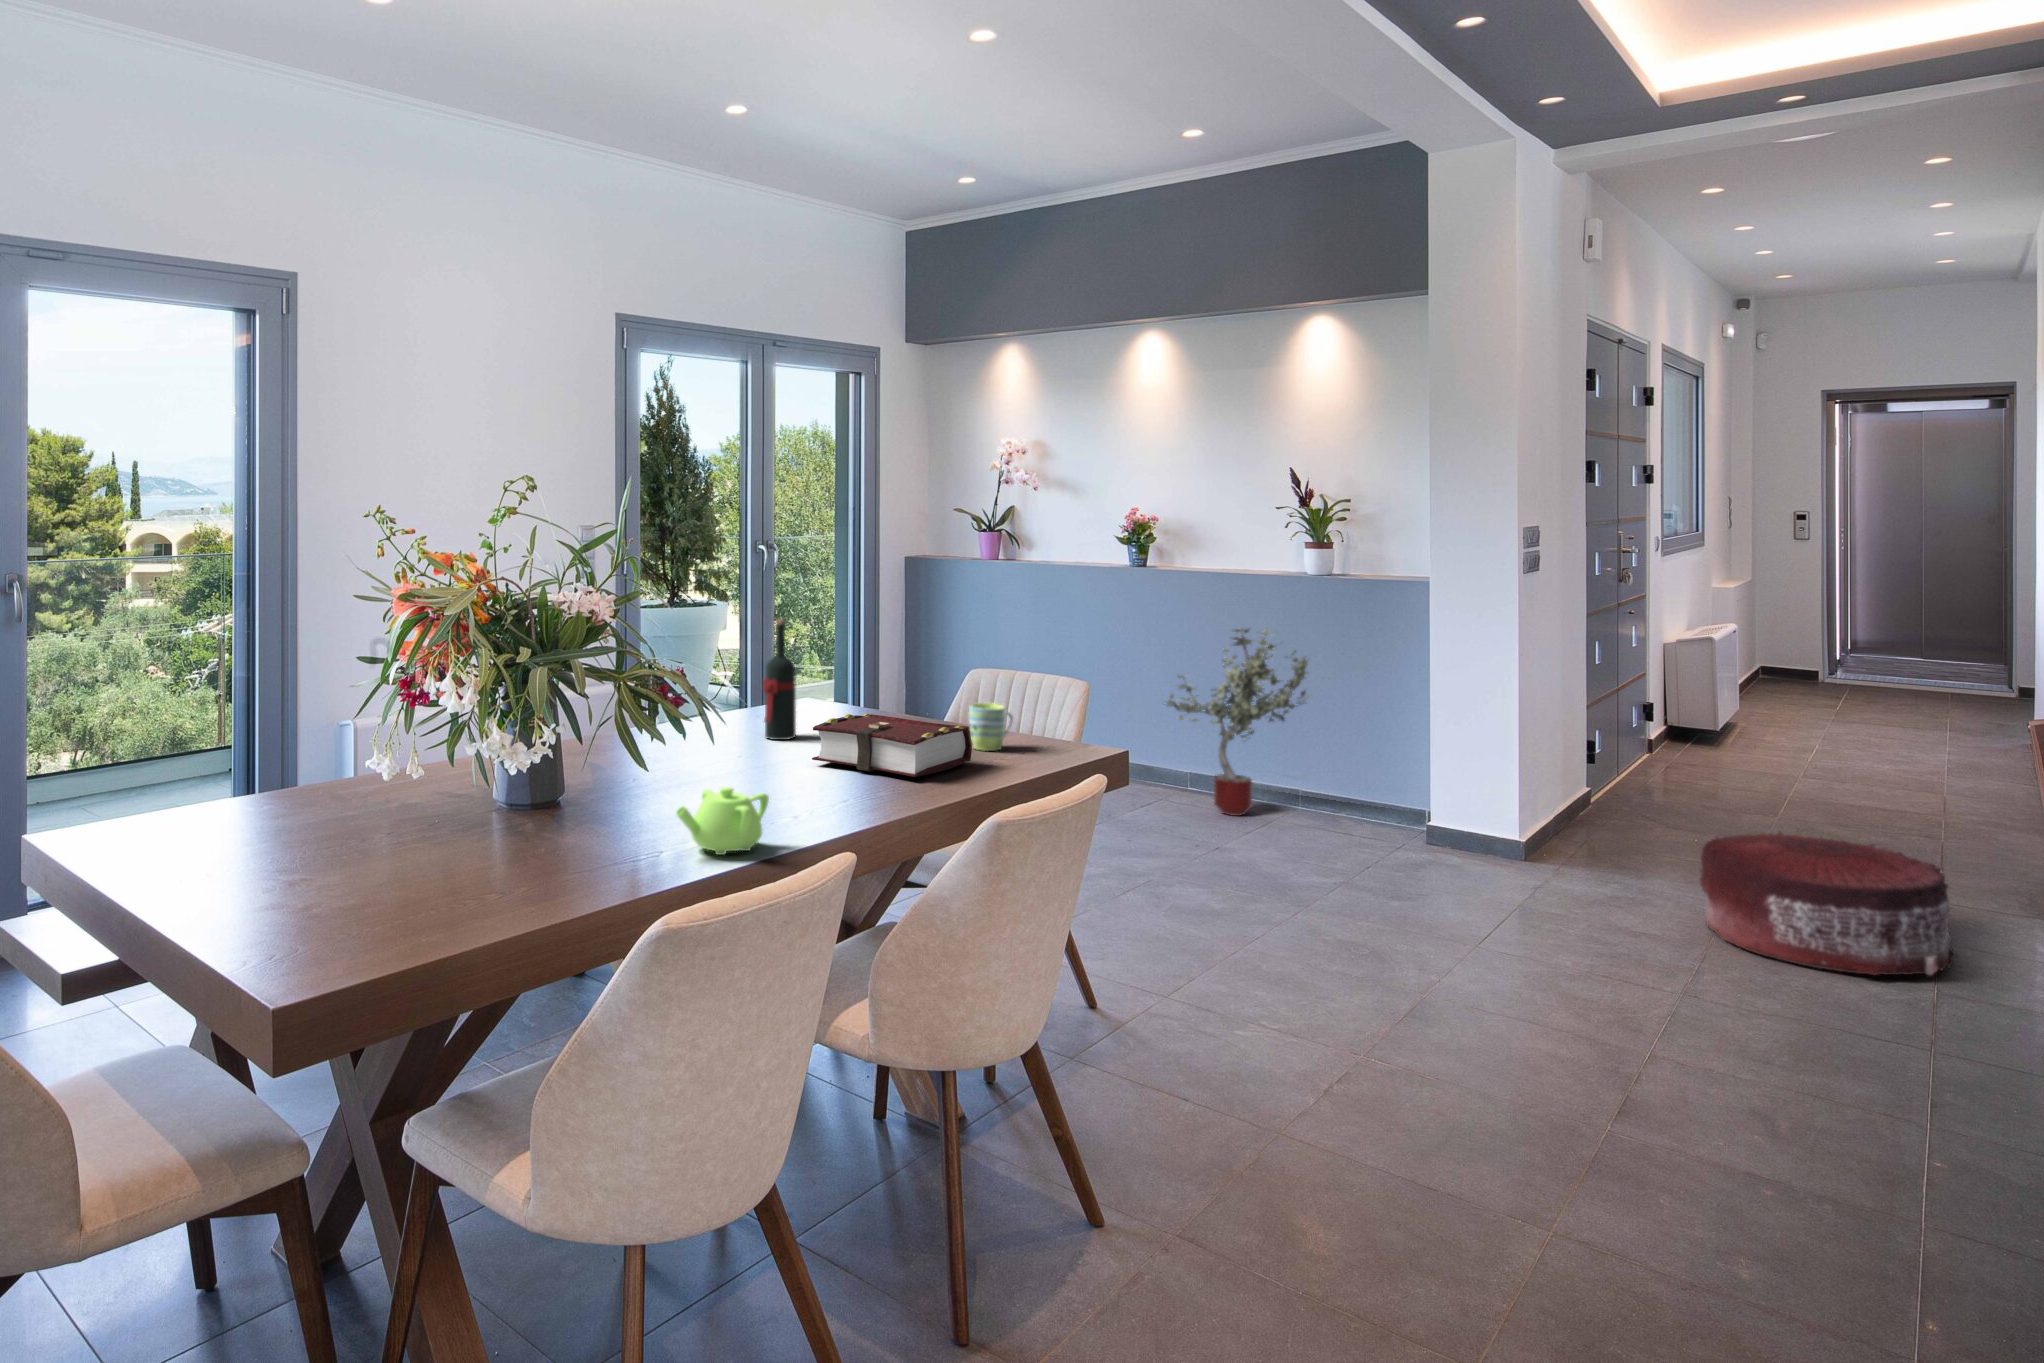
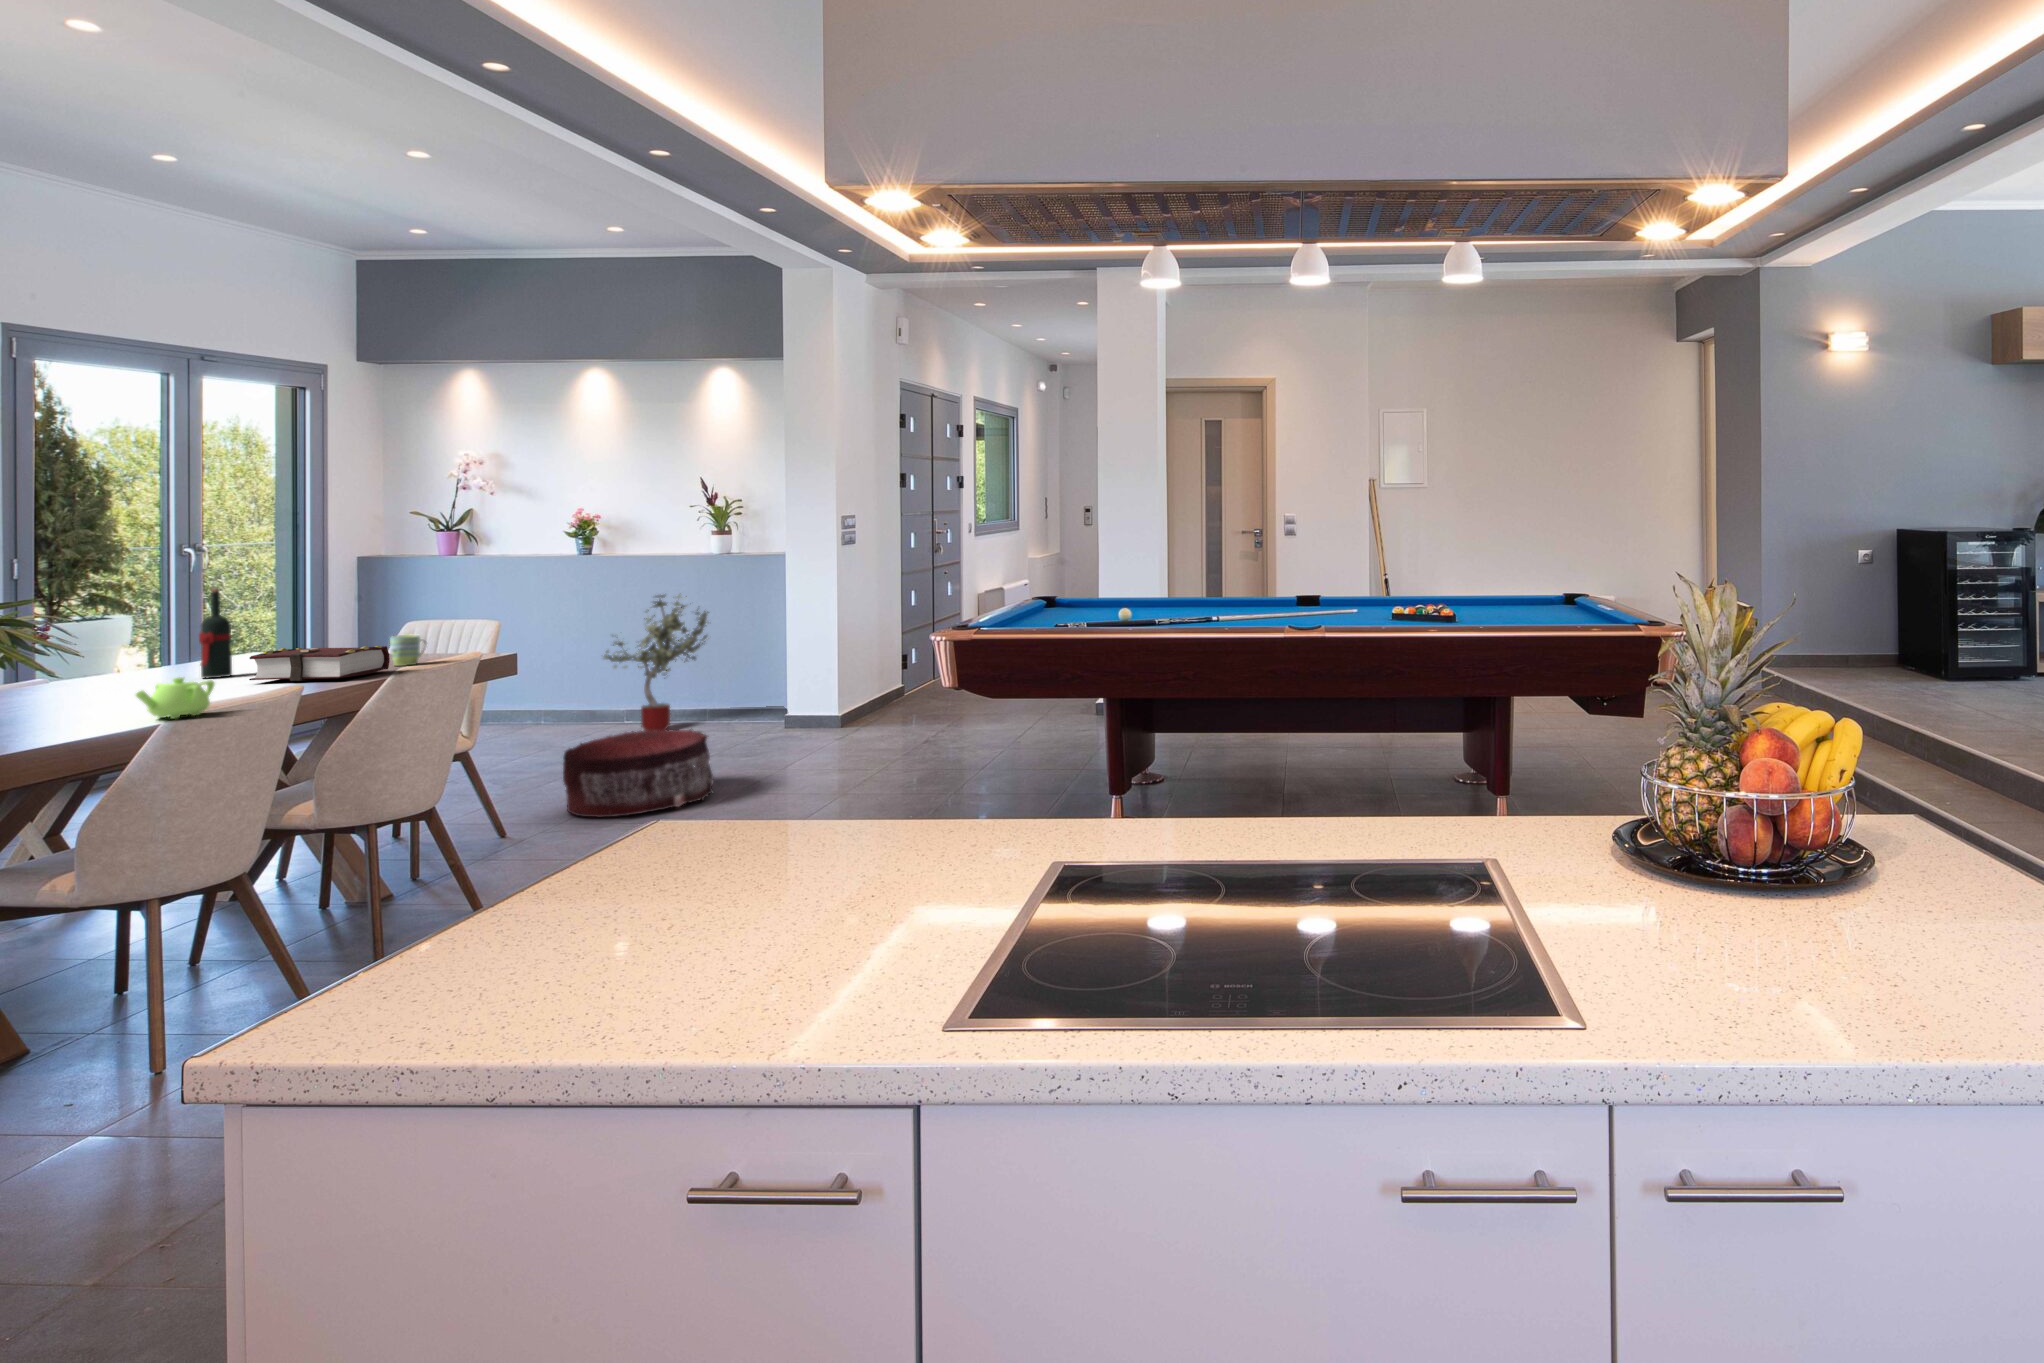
pouf: present [1700,831,1957,975] -> present [563,729,714,817]

